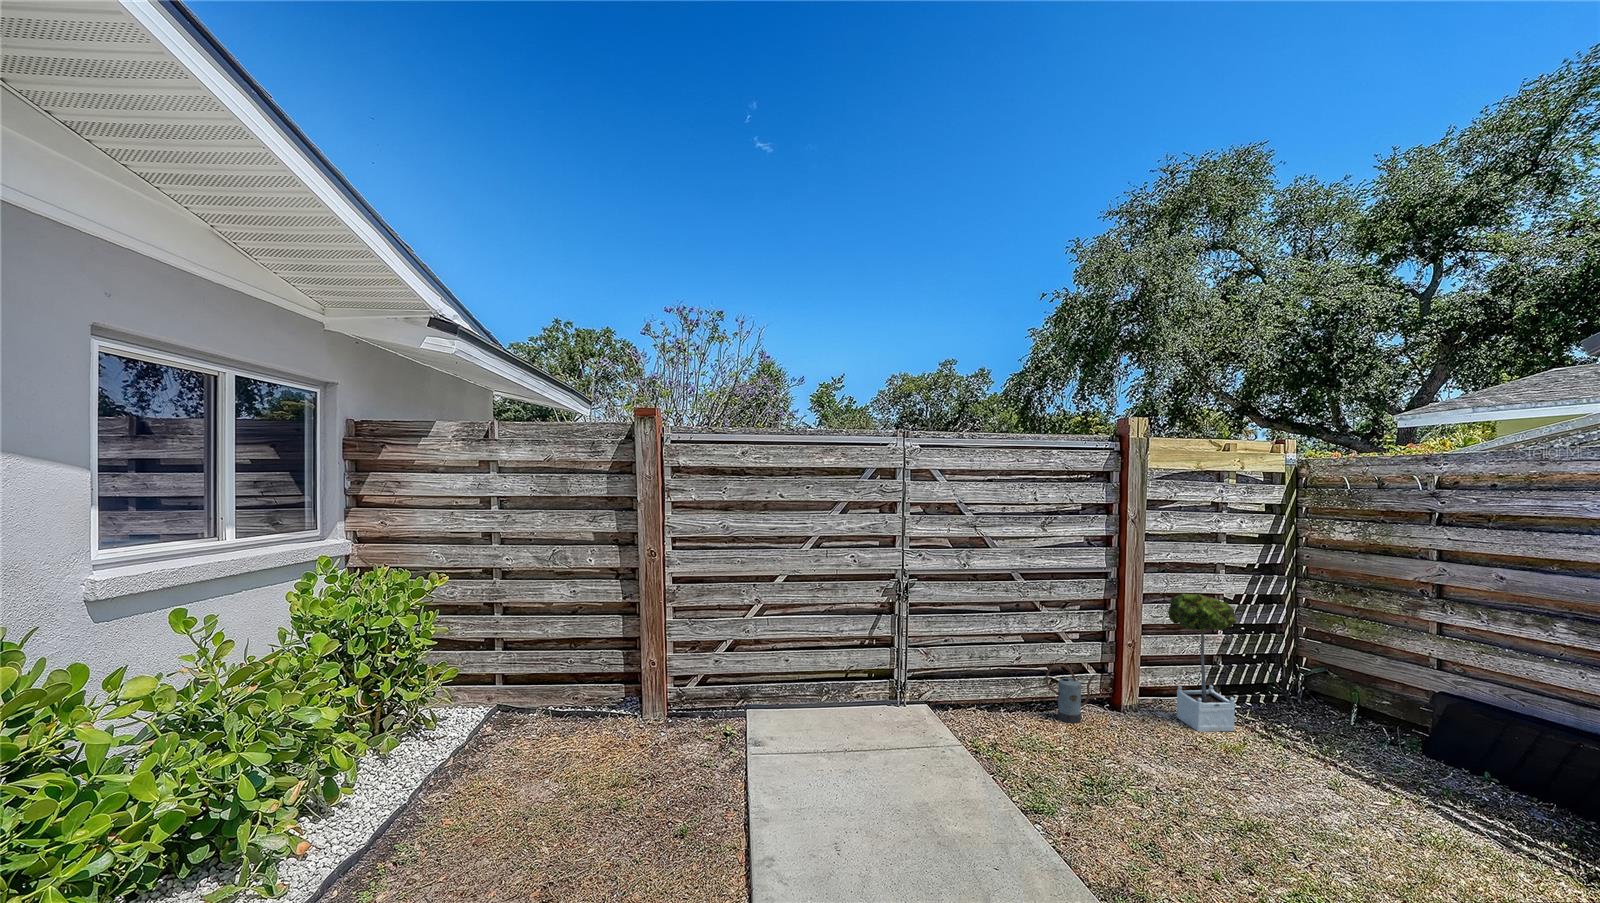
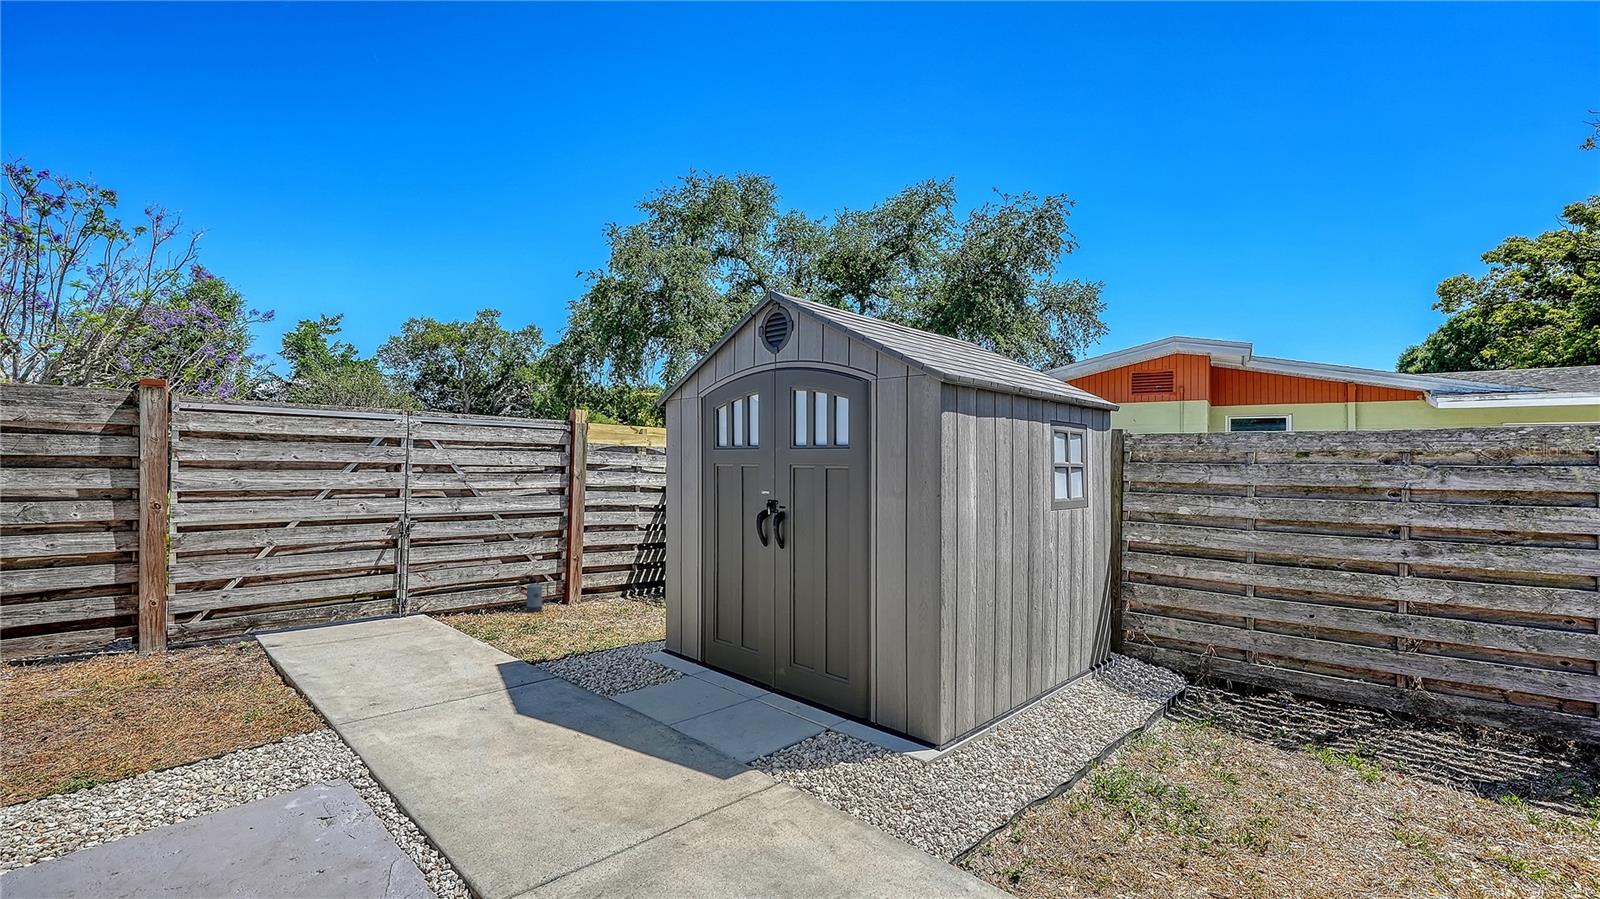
potted tree: present [1168,594,1236,732] -> none [601,521,639,607]

